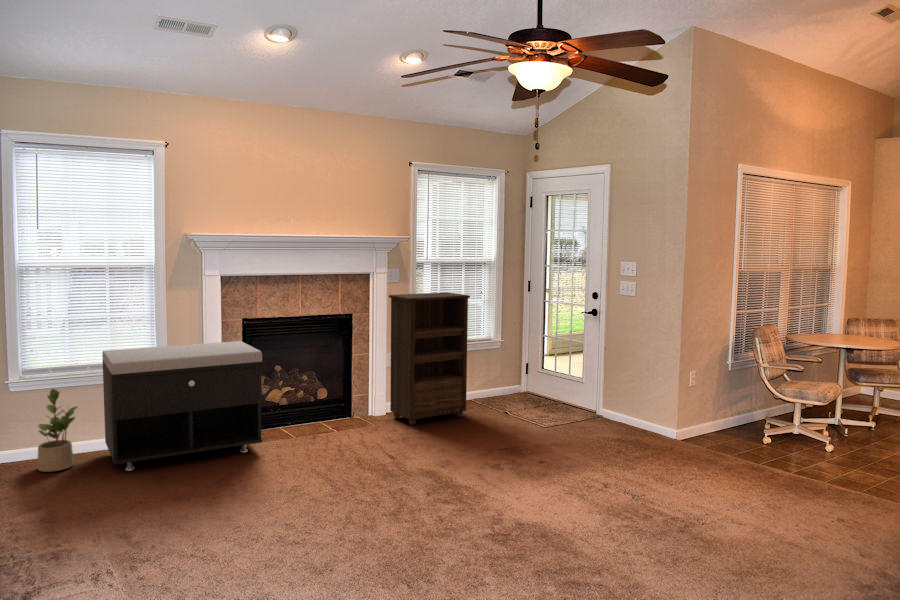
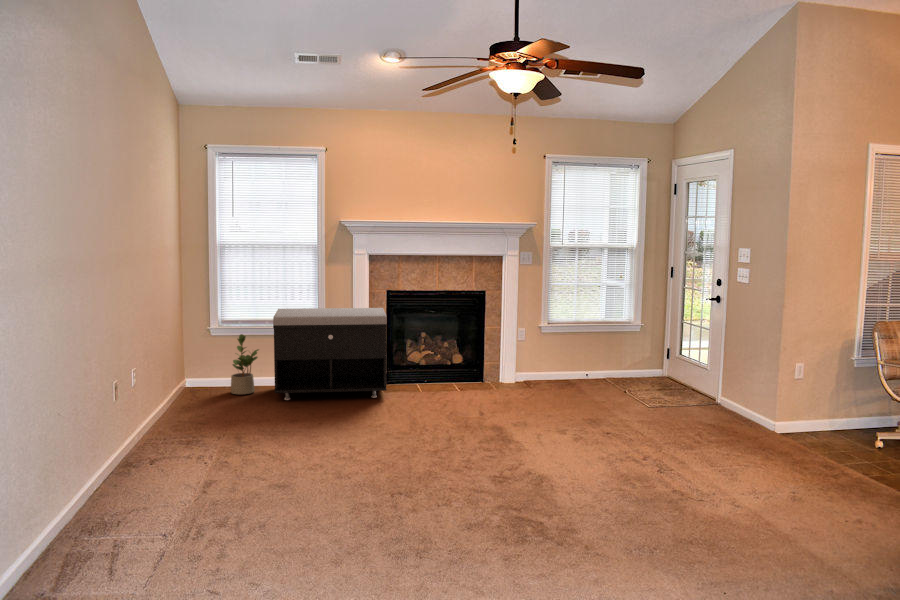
bookshelf: present [389,292,470,425] -> none [515,274,589,393]

